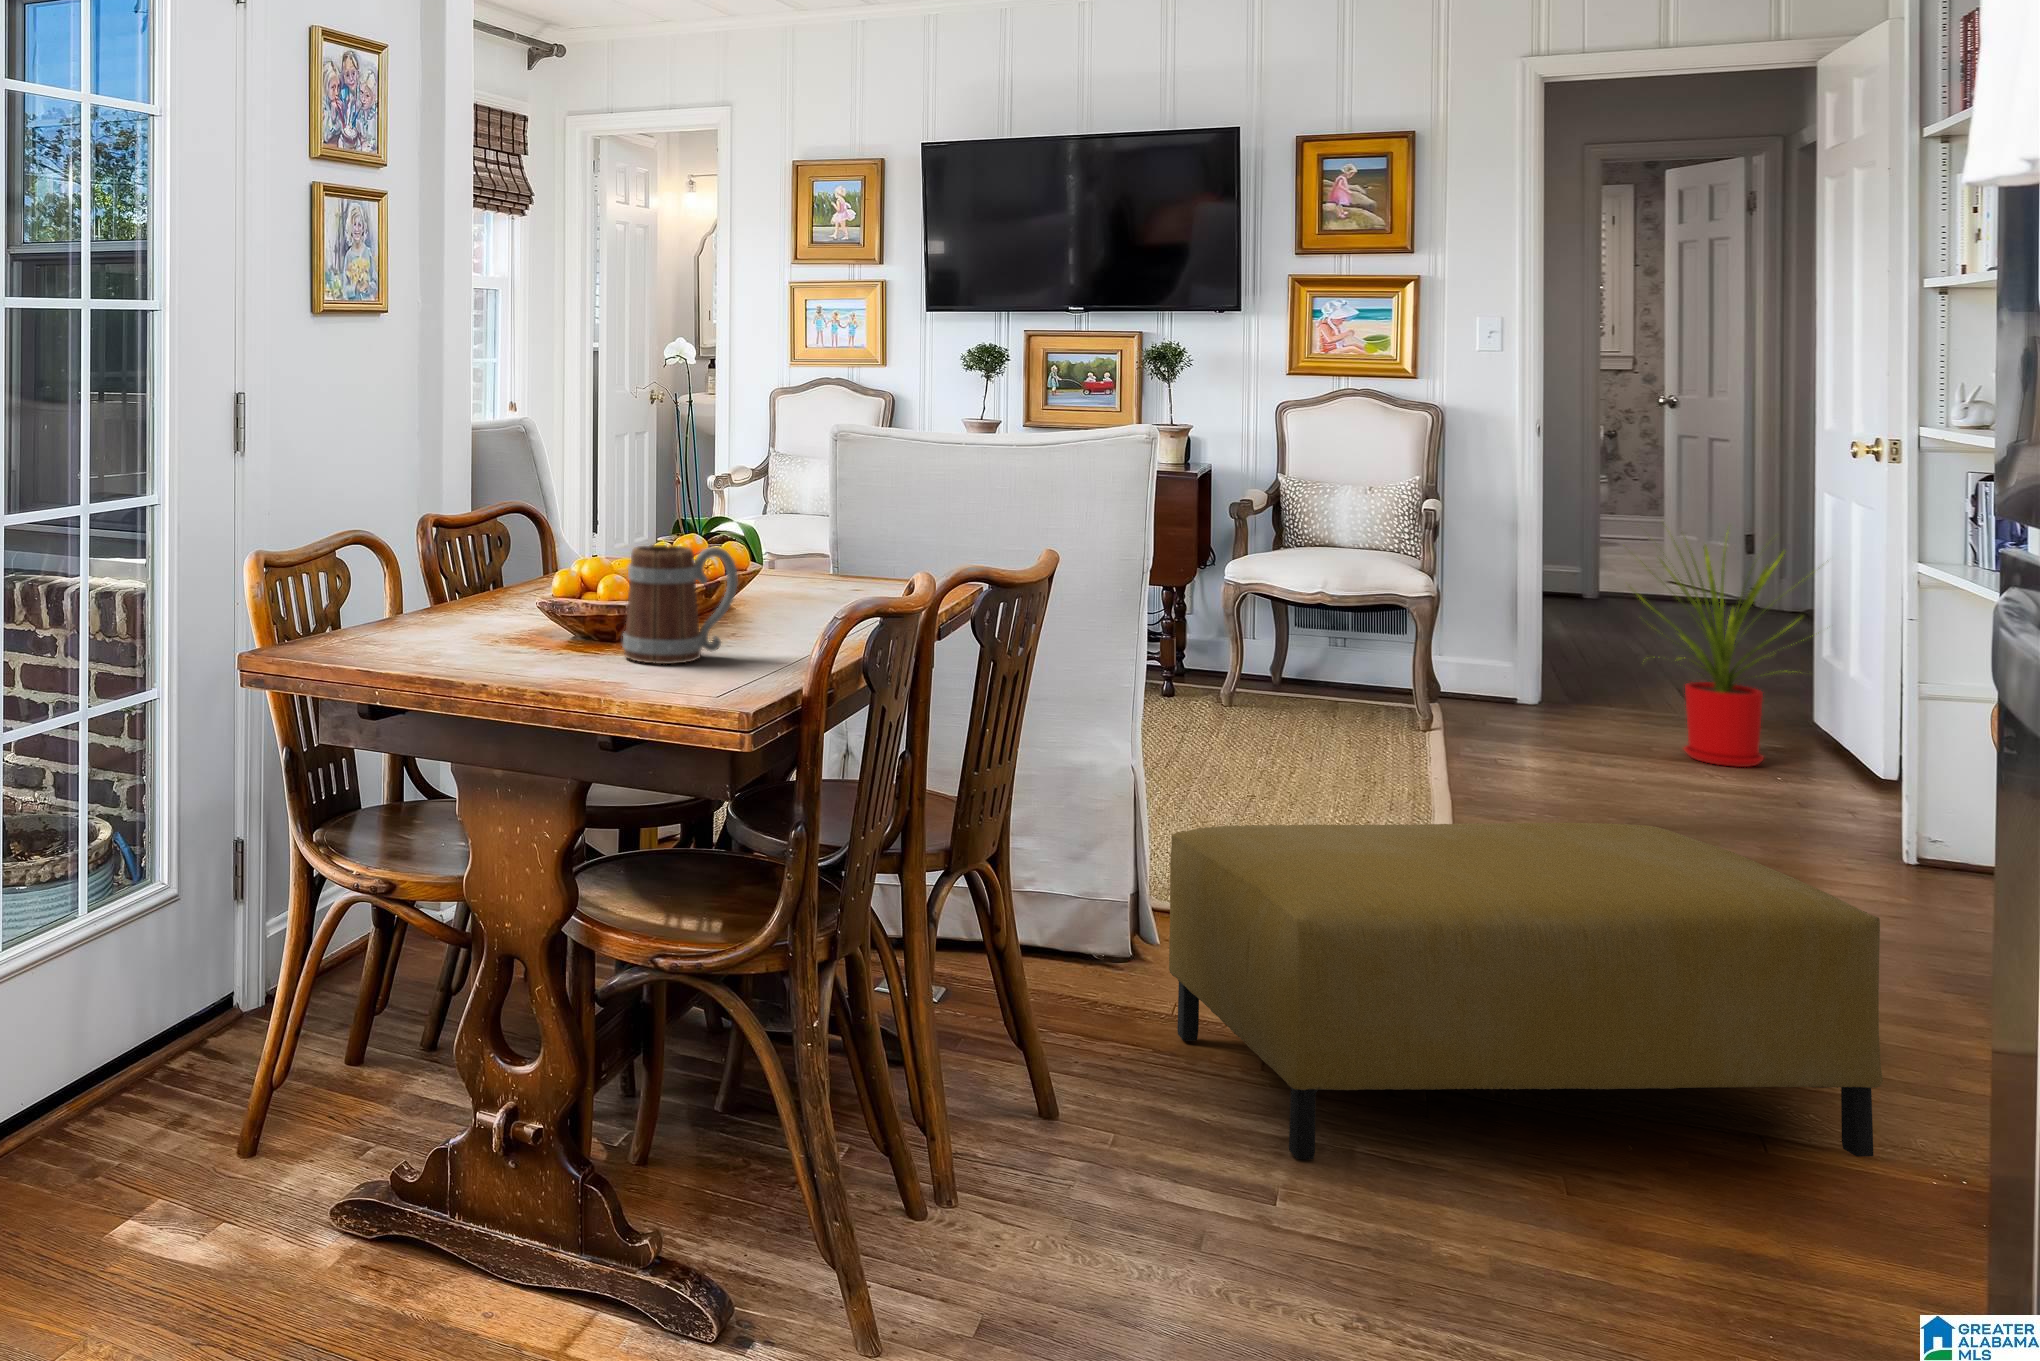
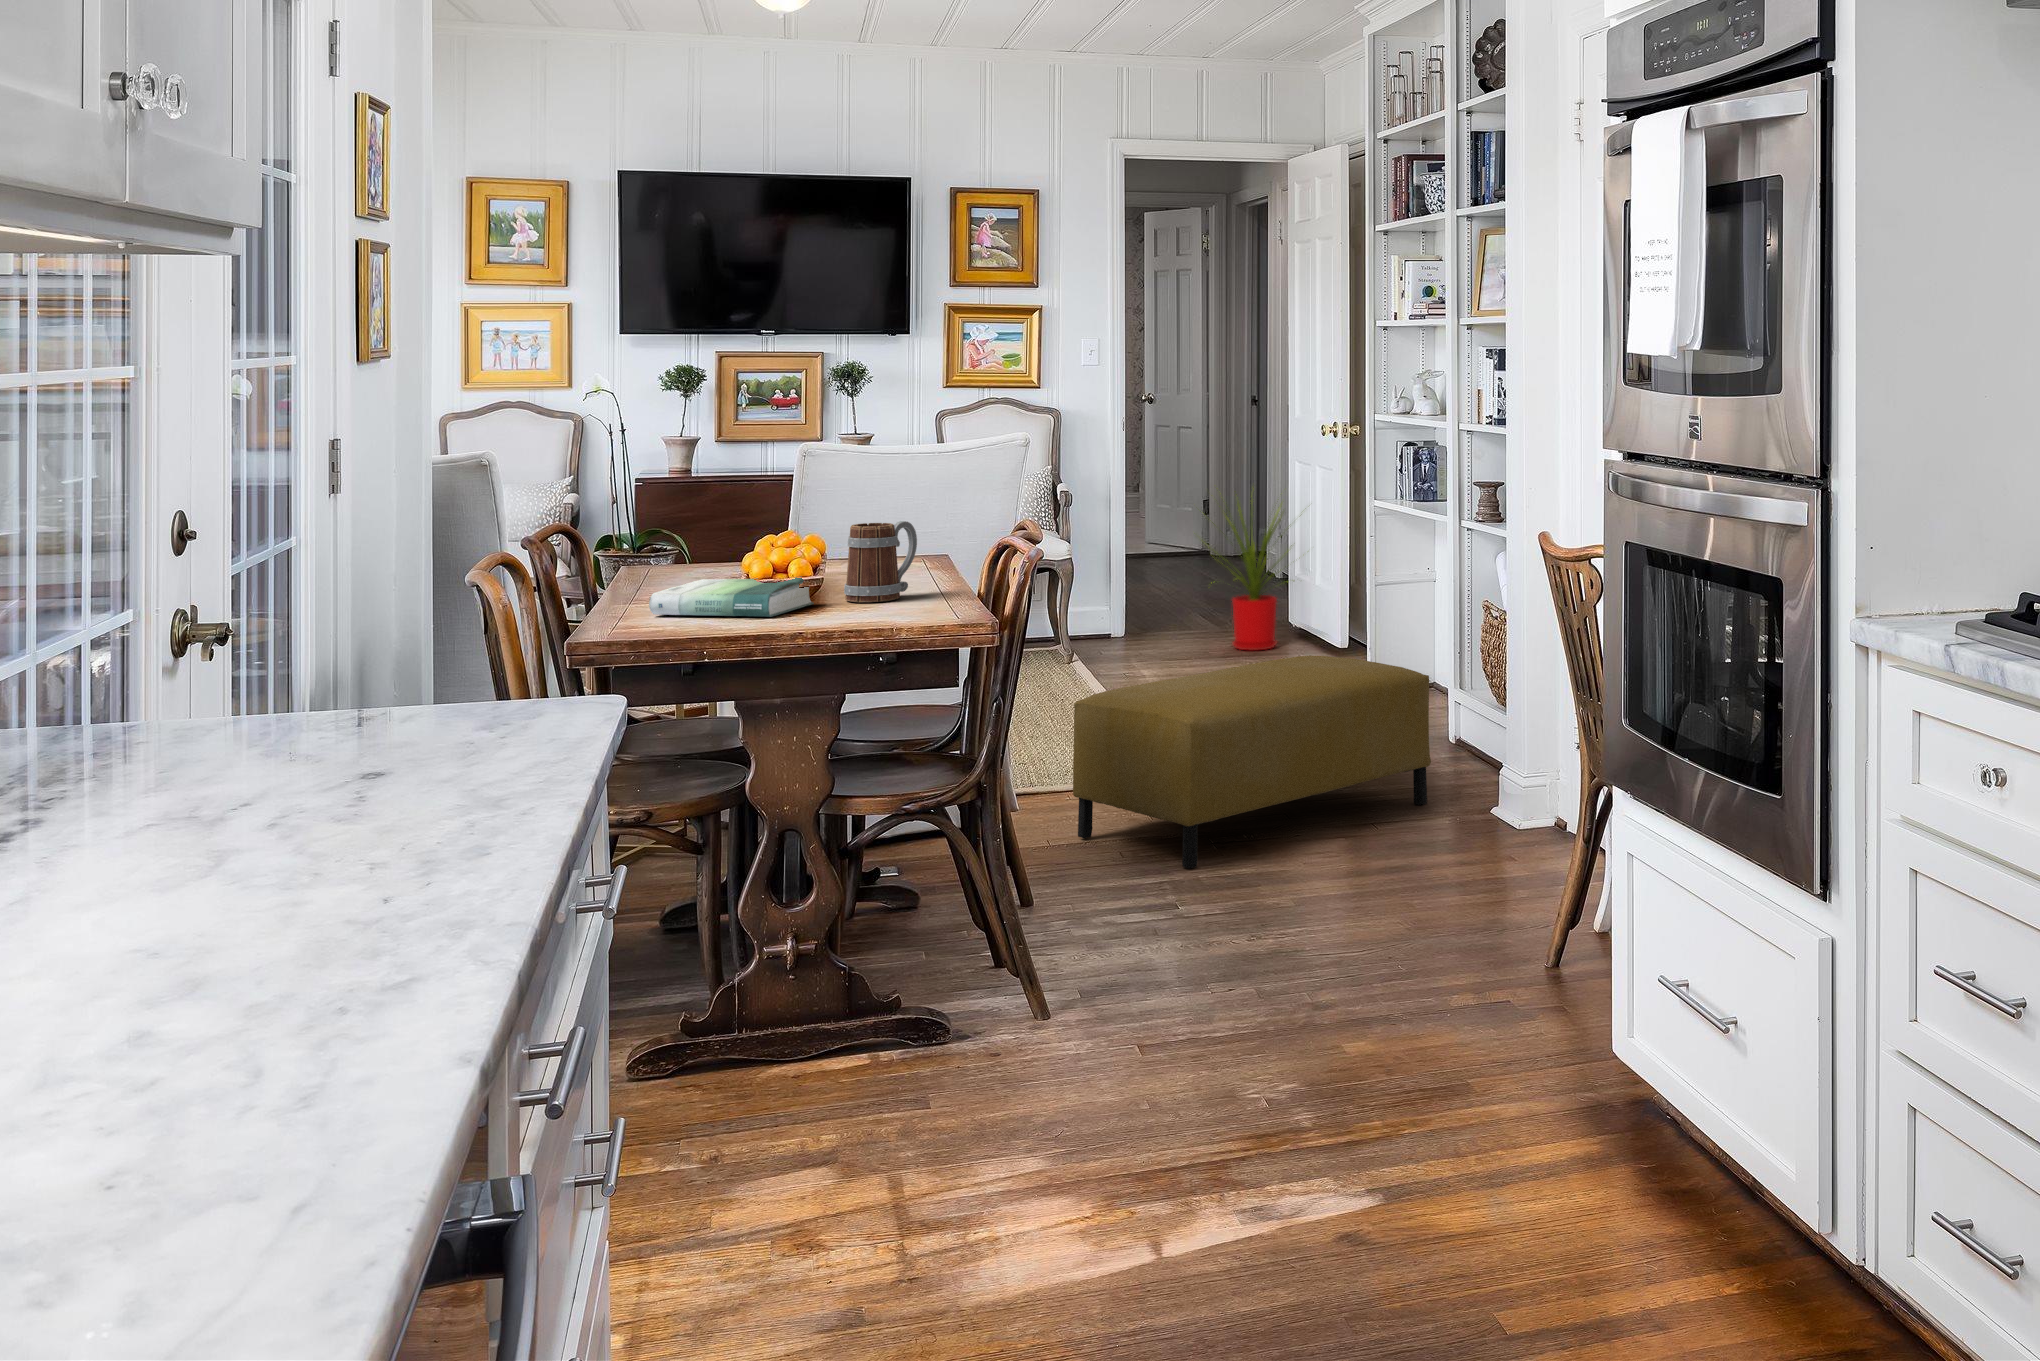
book: none [380,600,580,667] -> present [649,576,814,617]

